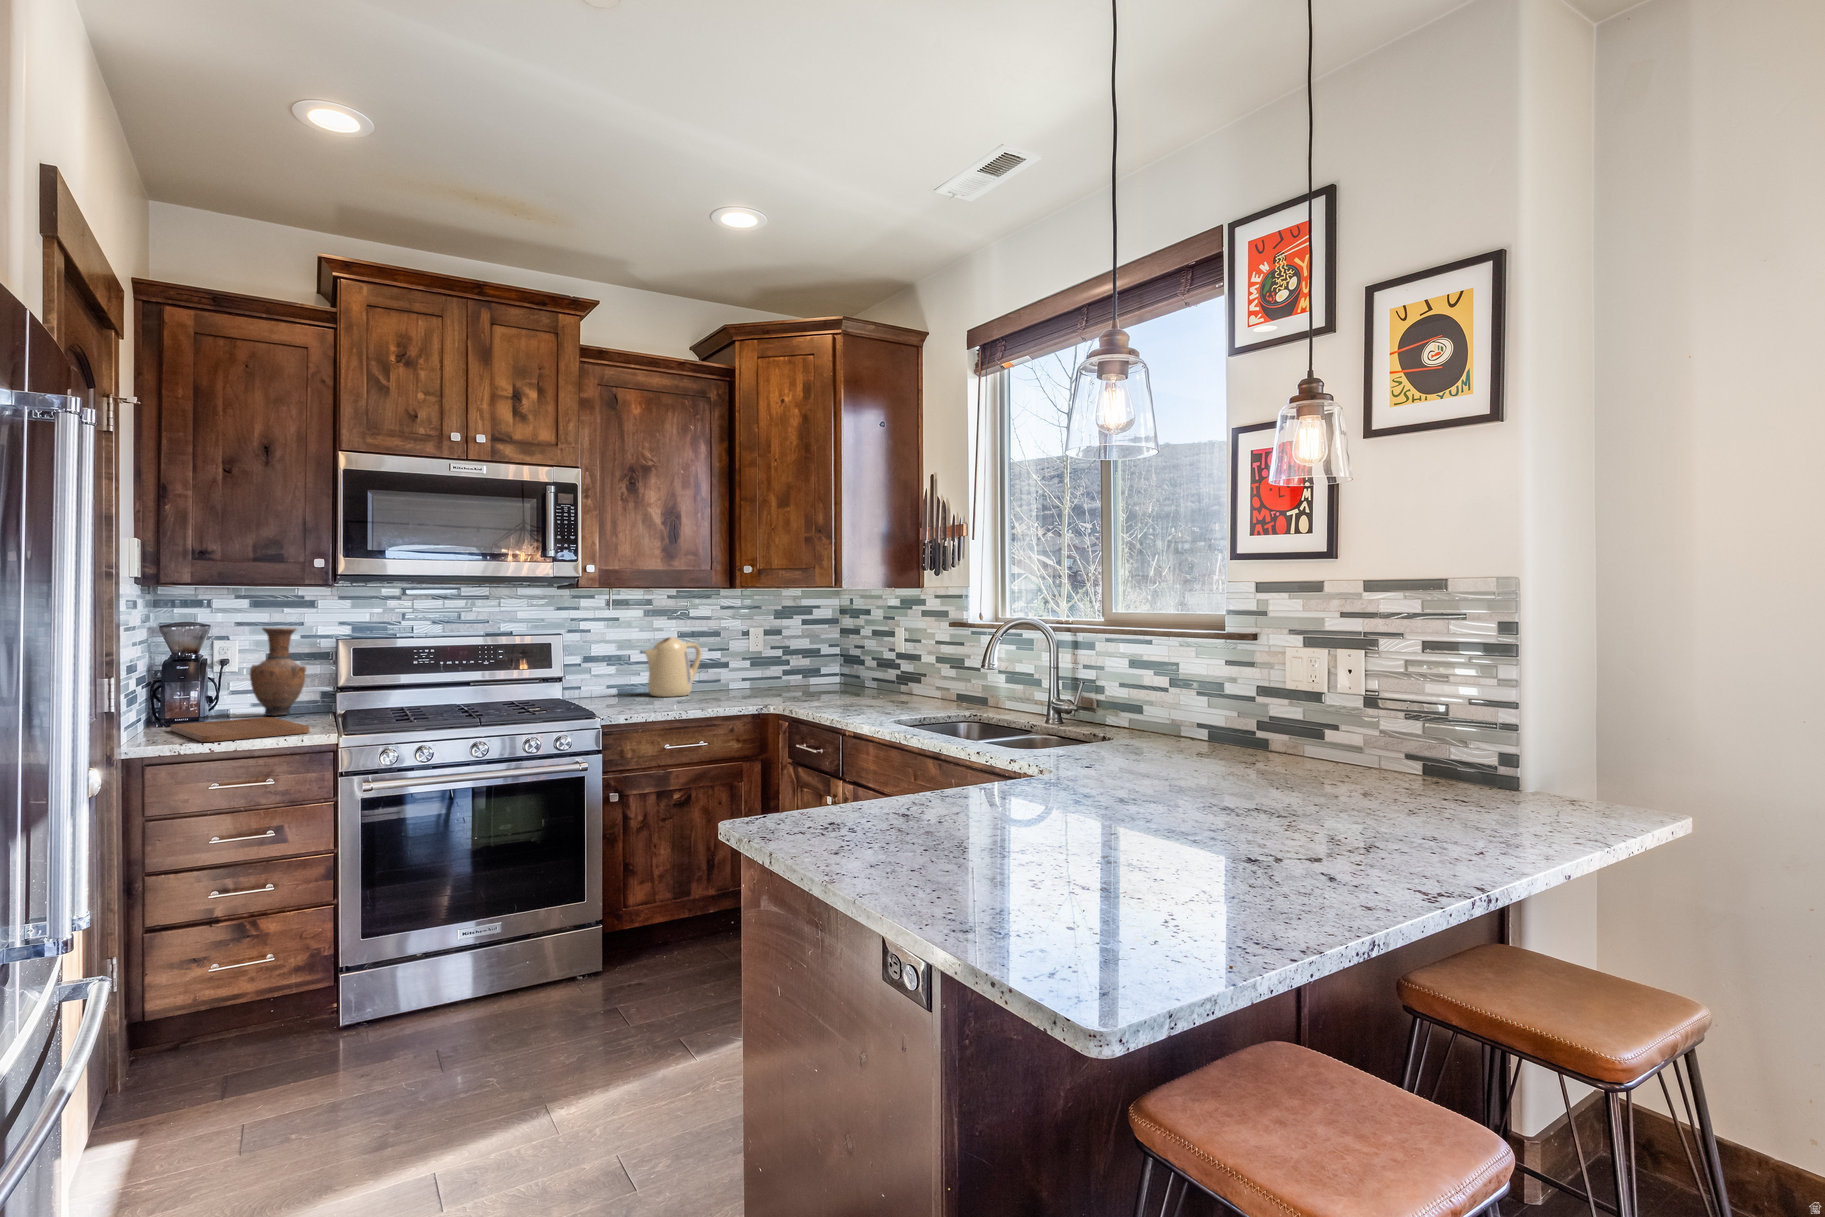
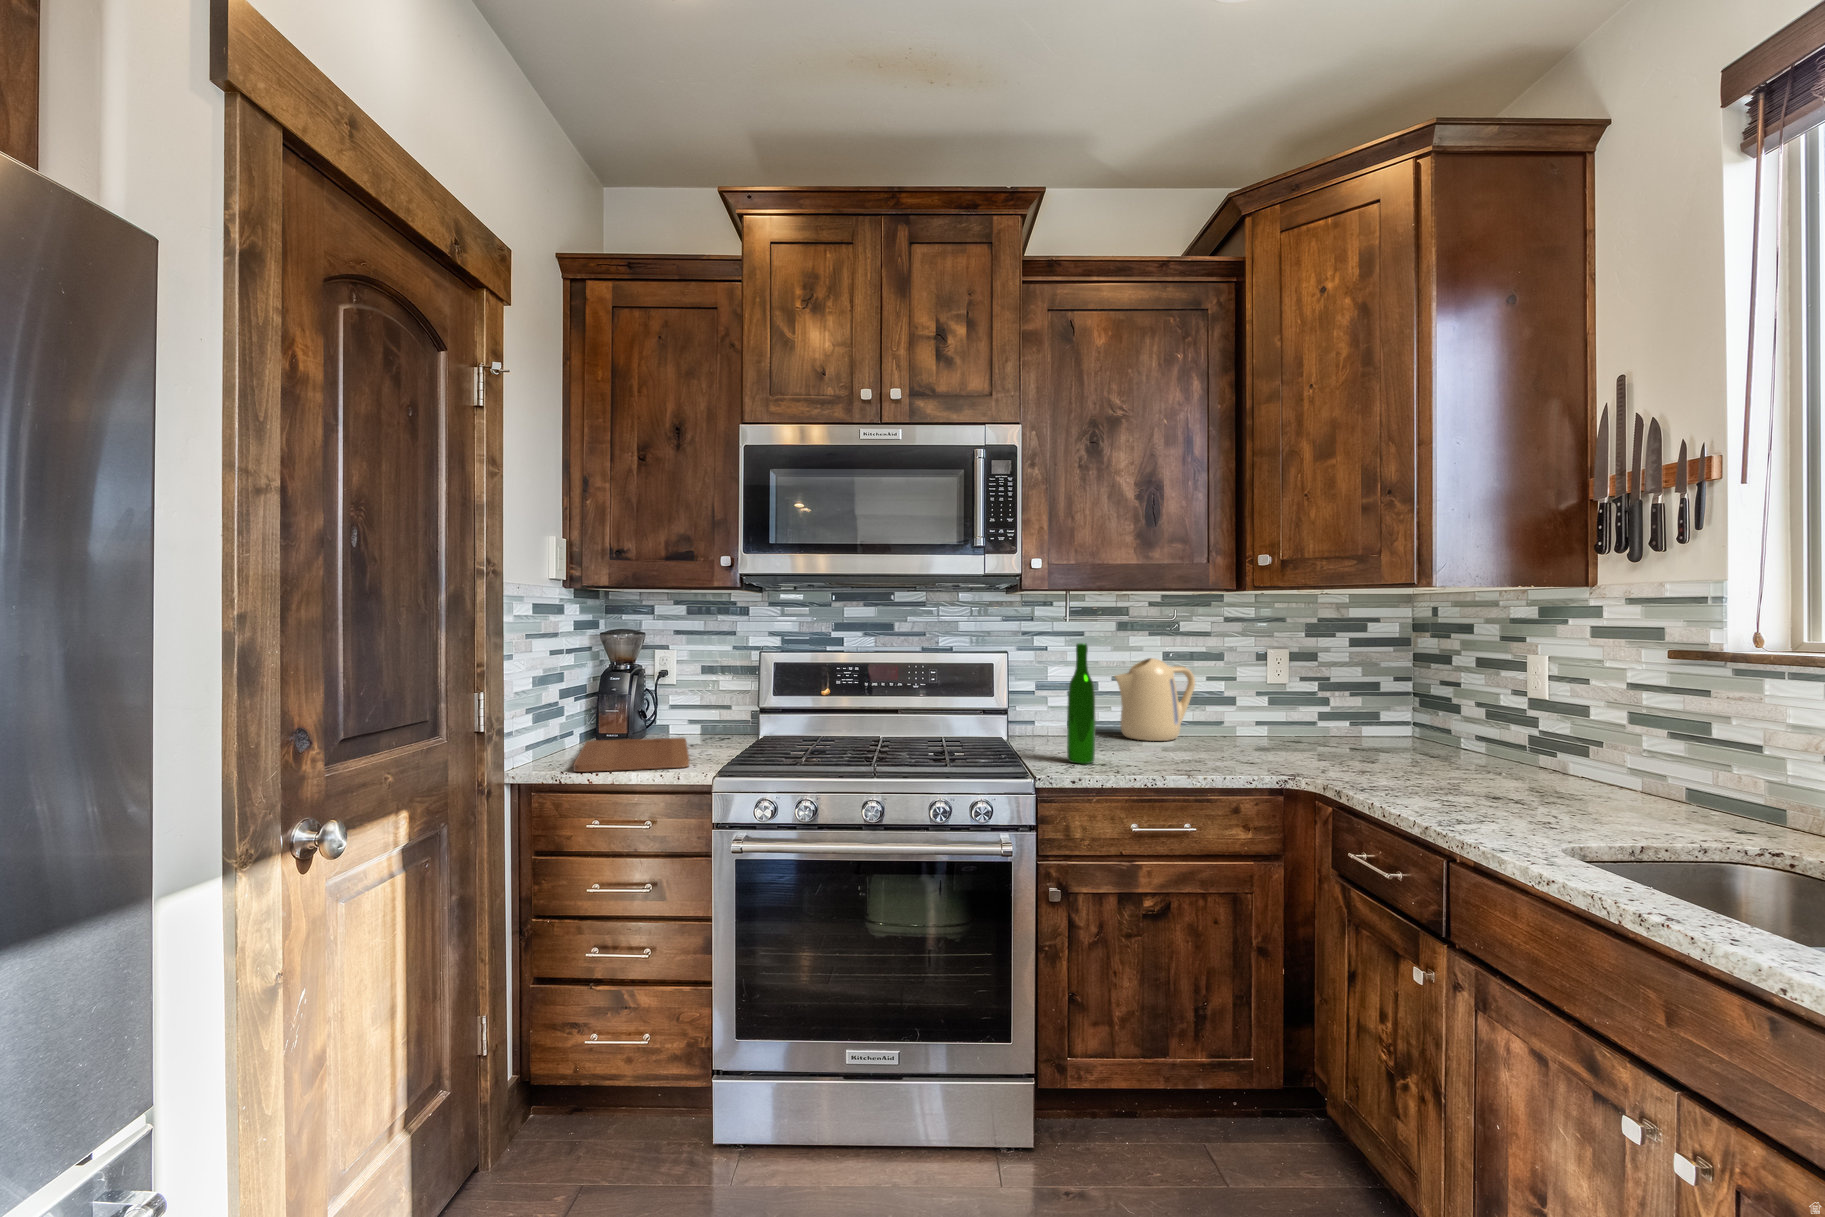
wine bottle: none [618,626,638,710] -> present [1067,643,1096,764]
vase: present [250,627,306,716] -> none [681,635,736,734]

